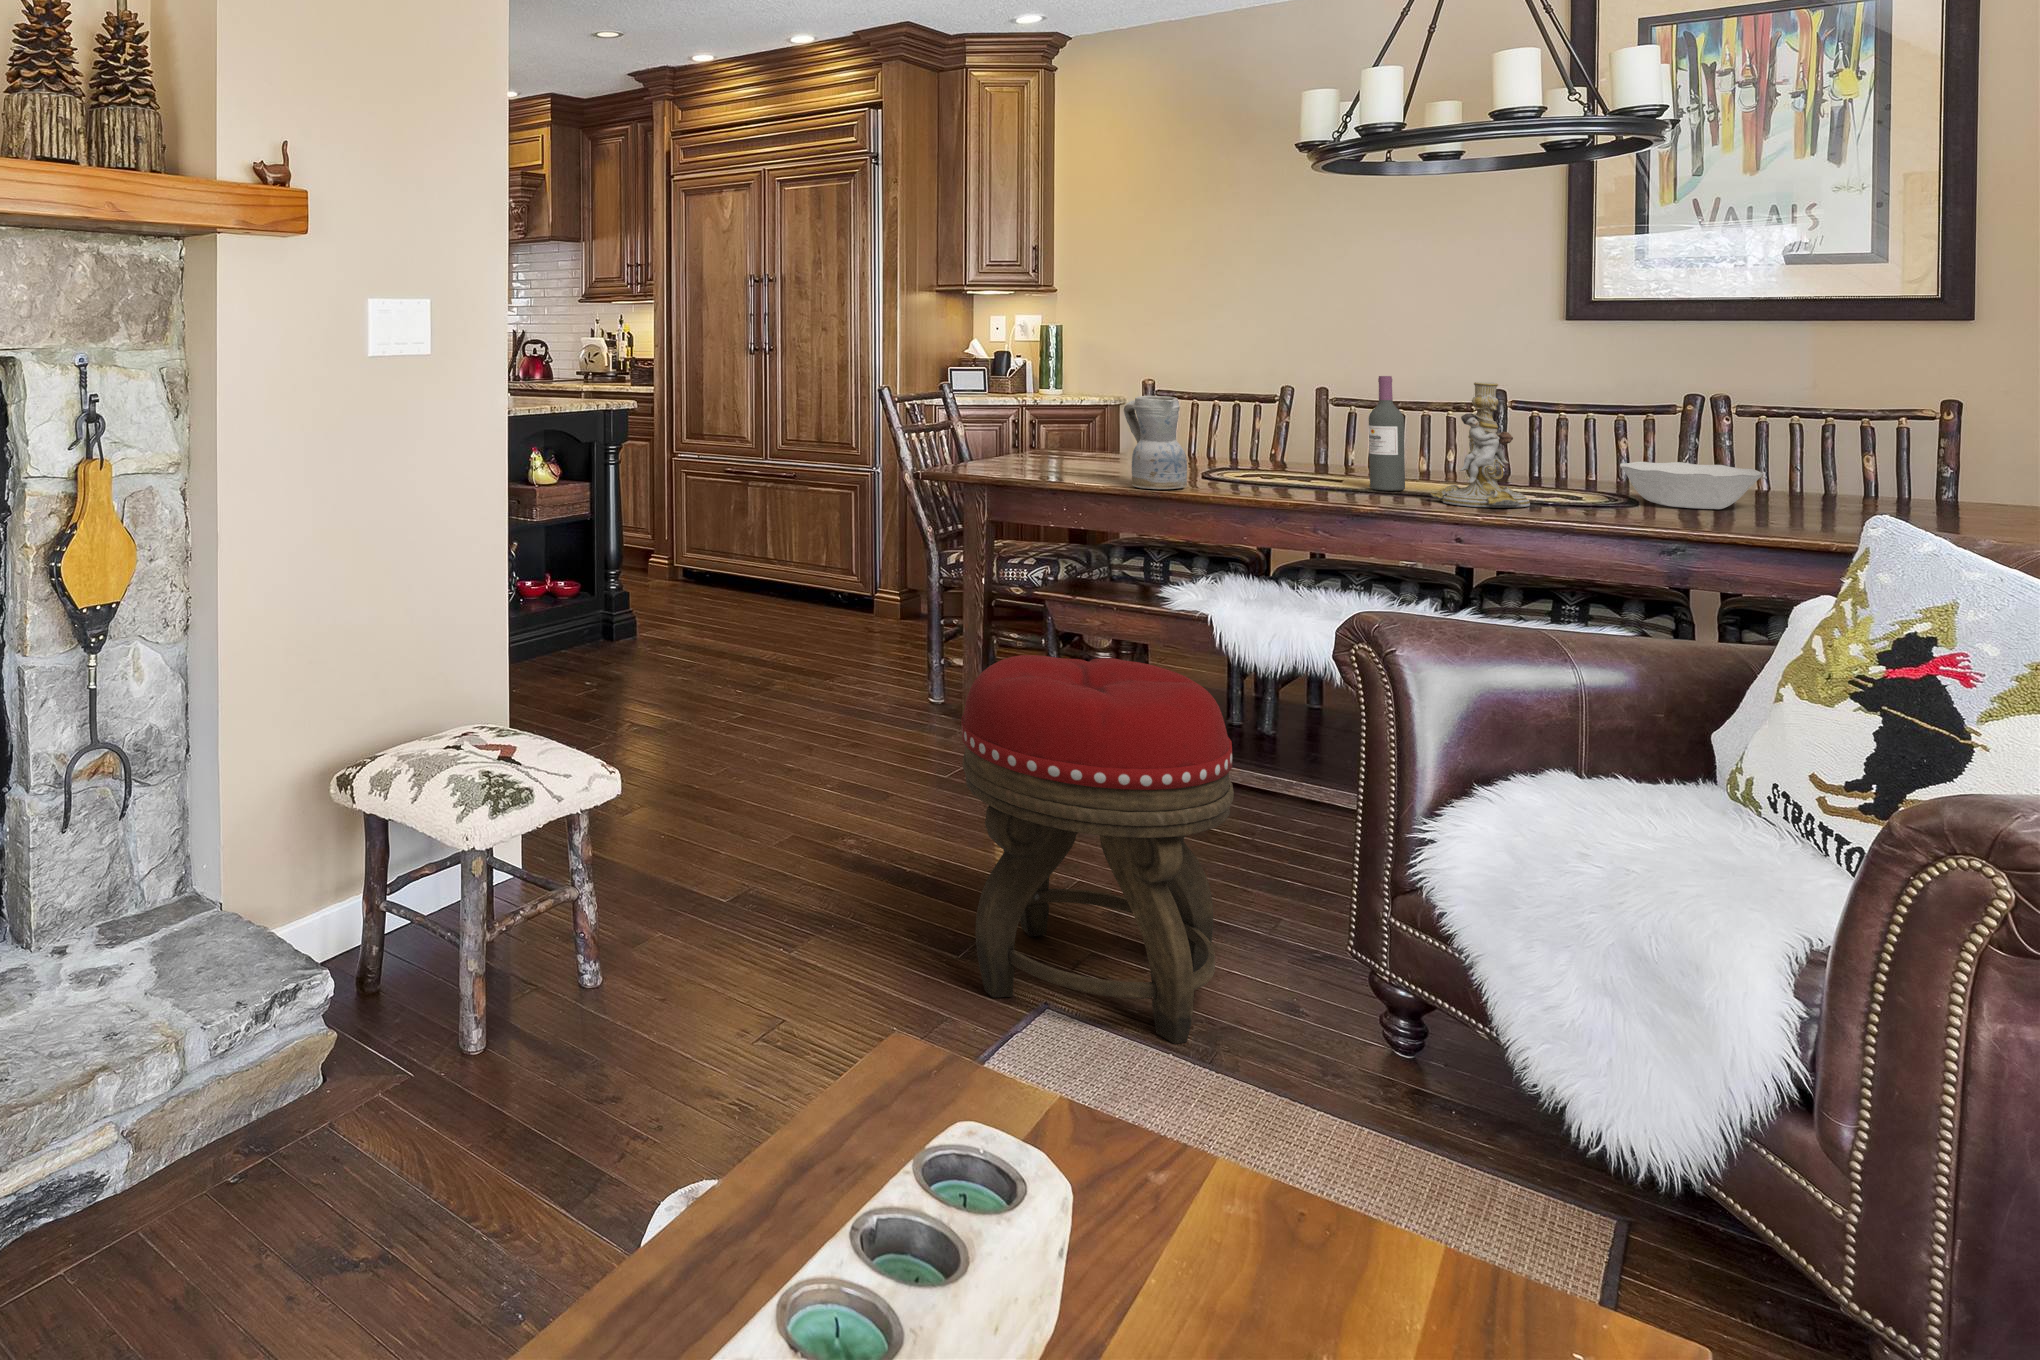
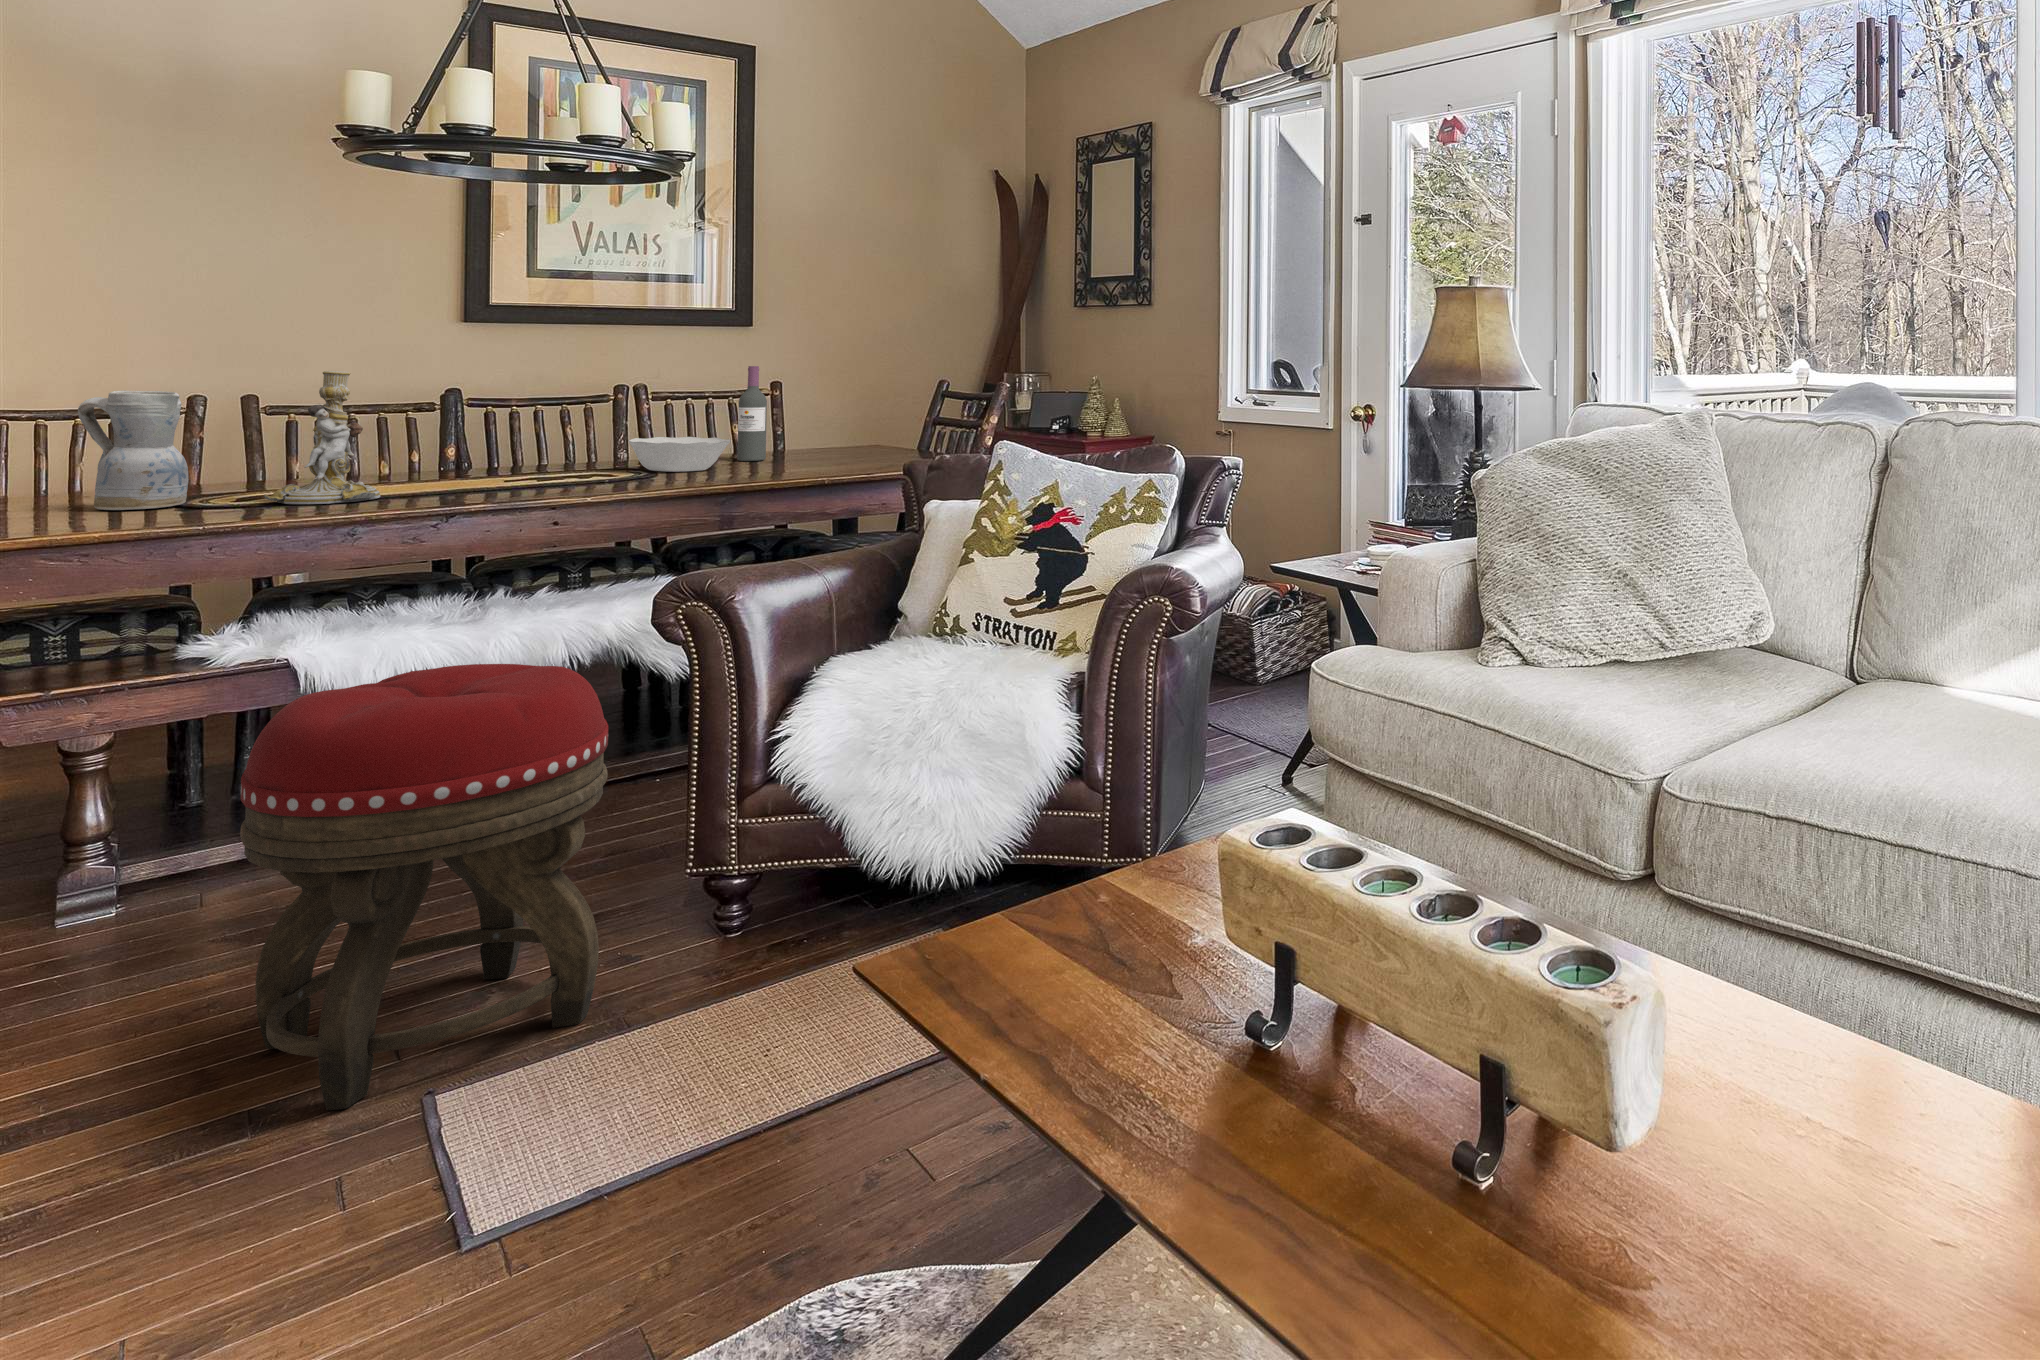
wine bottle: present [1369,376,1405,491] -> present [737,366,767,461]
candlestick: present [1431,382,1530,508] -> present [264,371,380,504]

